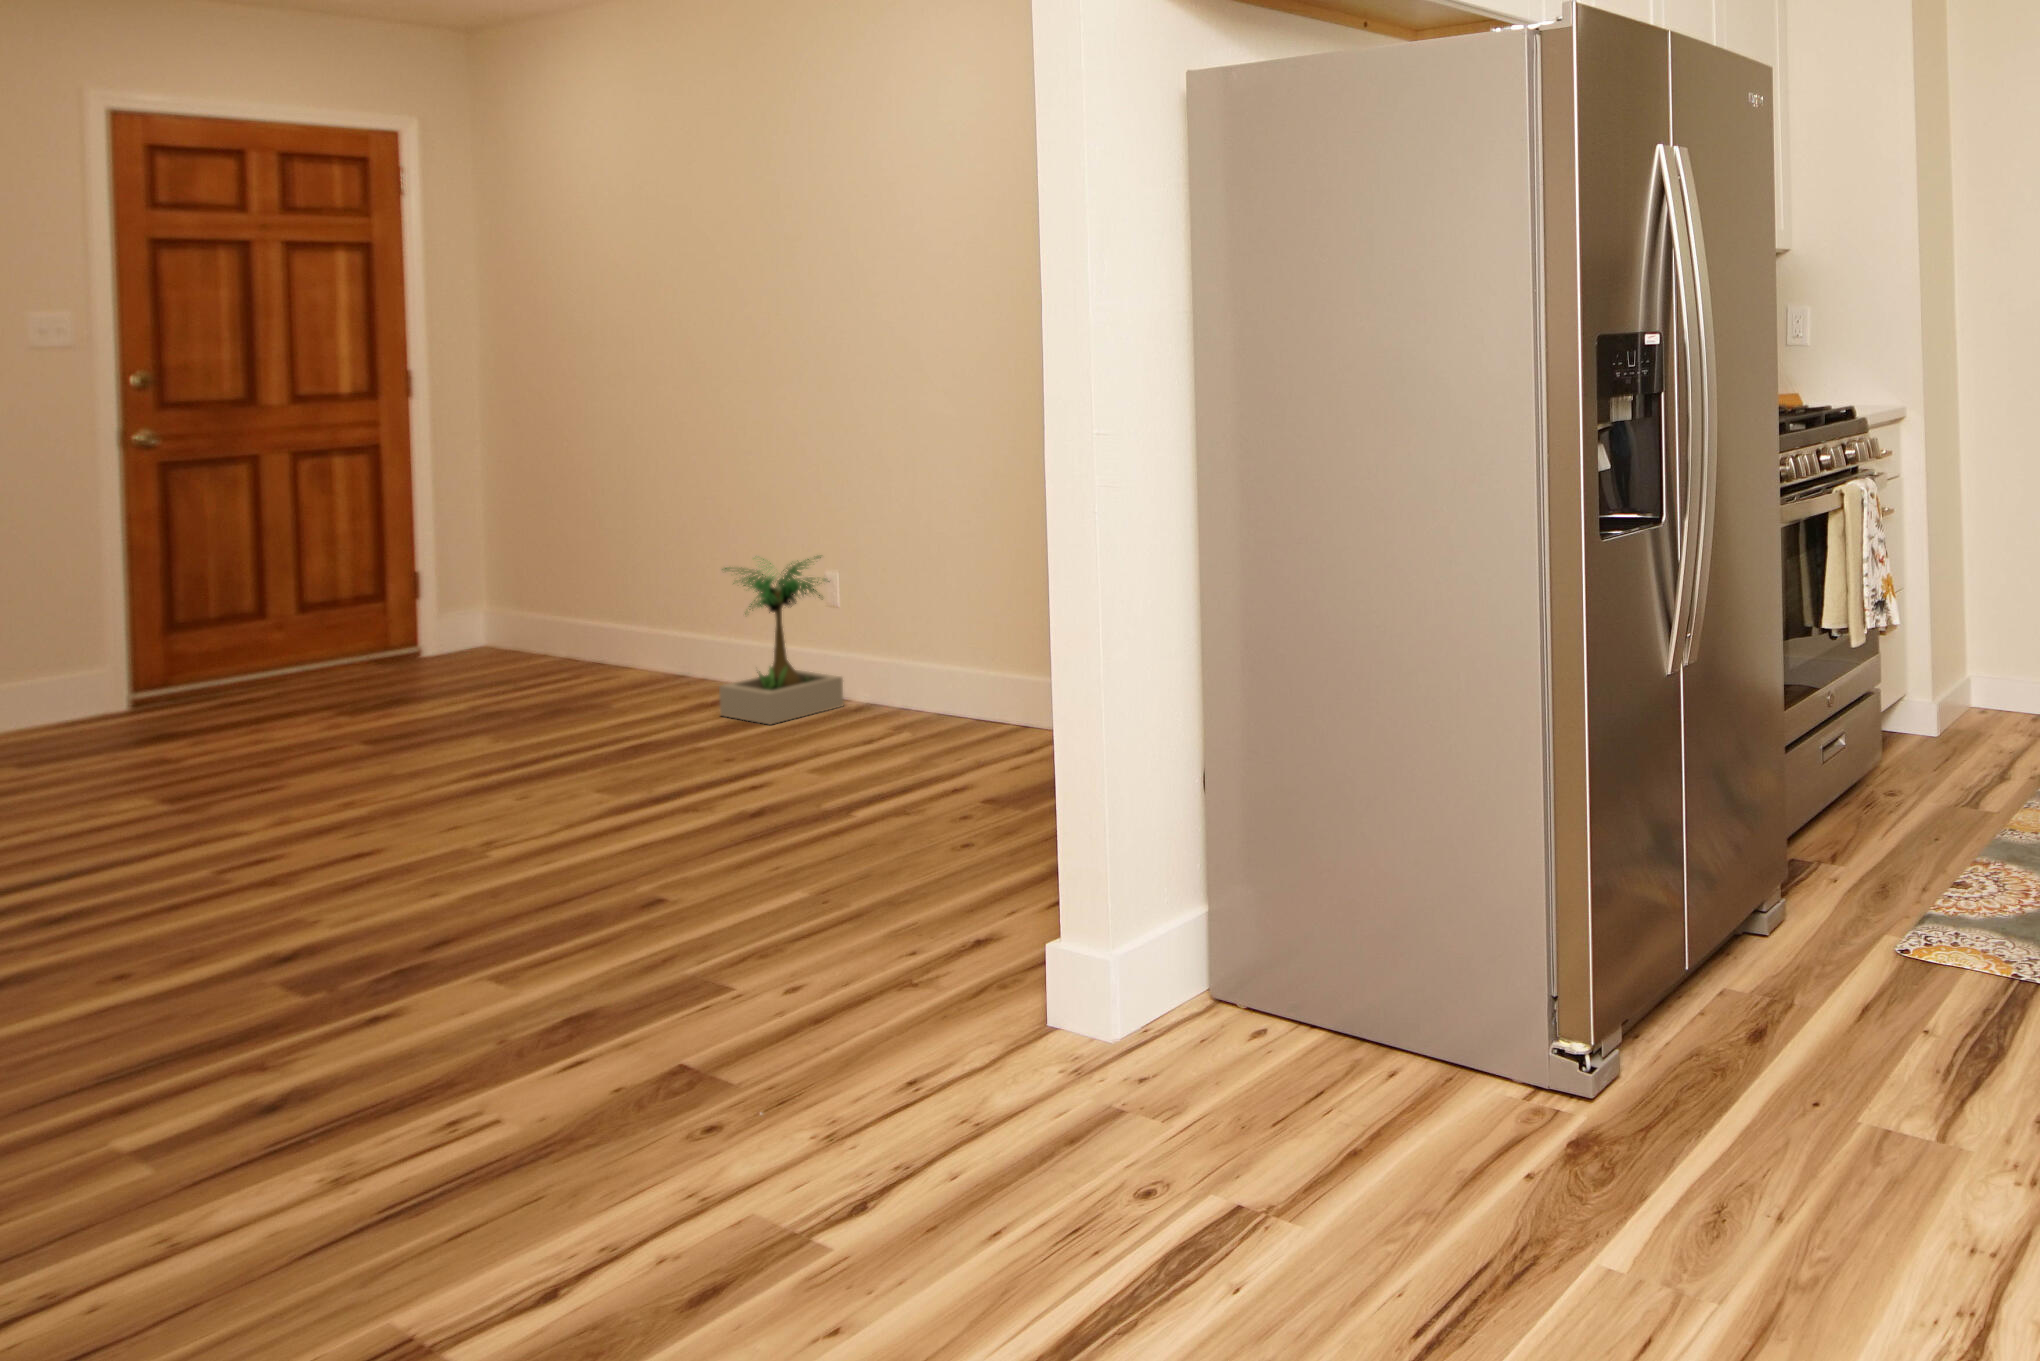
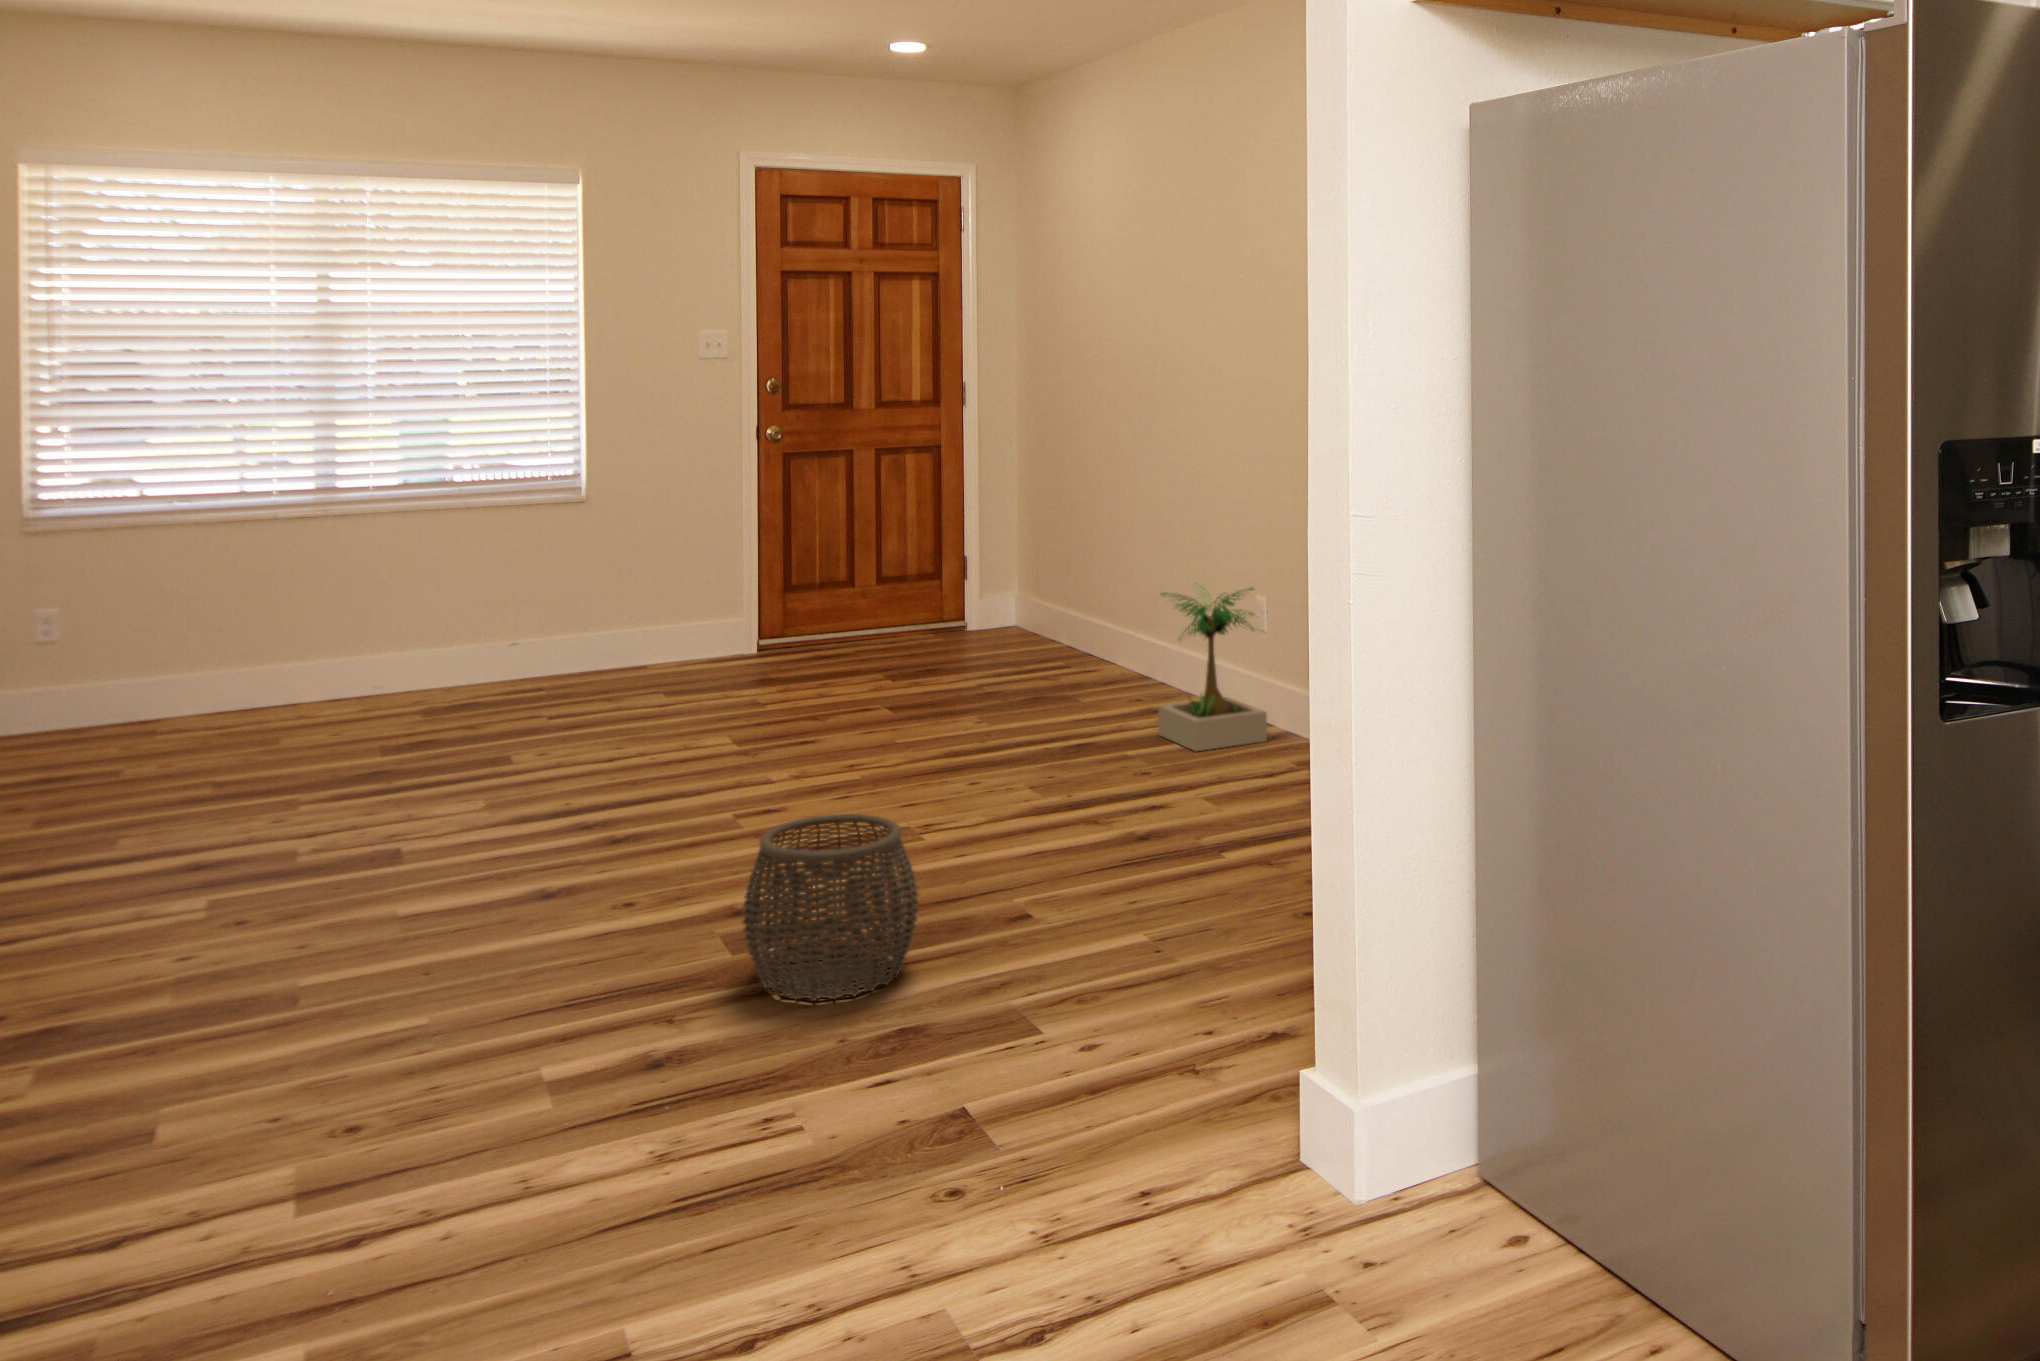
woven basket: none [331,808,553,1015] -> present [742,814,919,1001]

